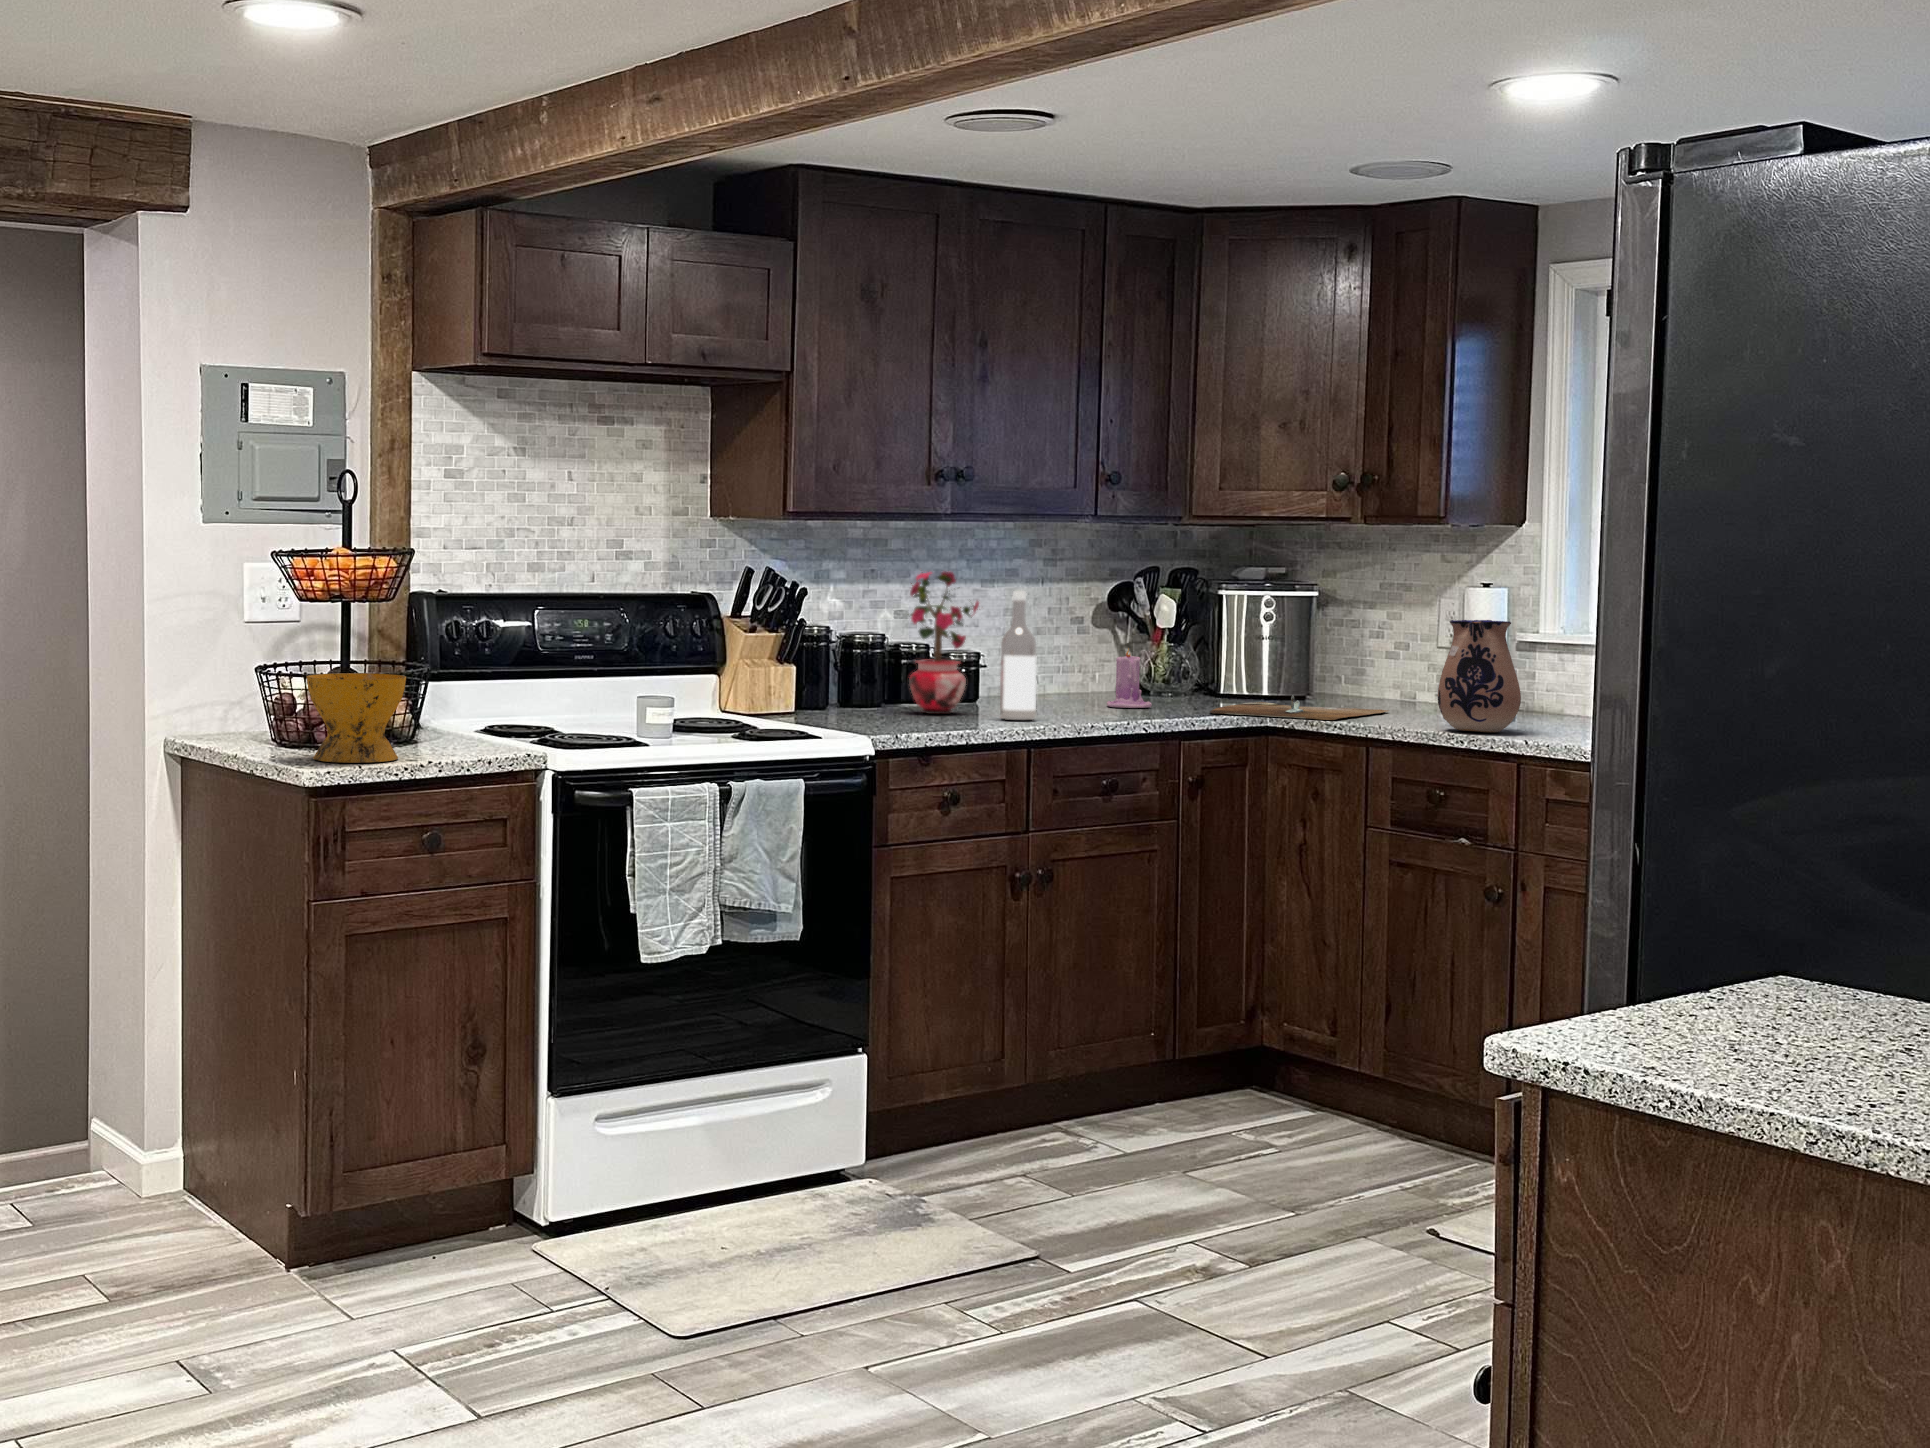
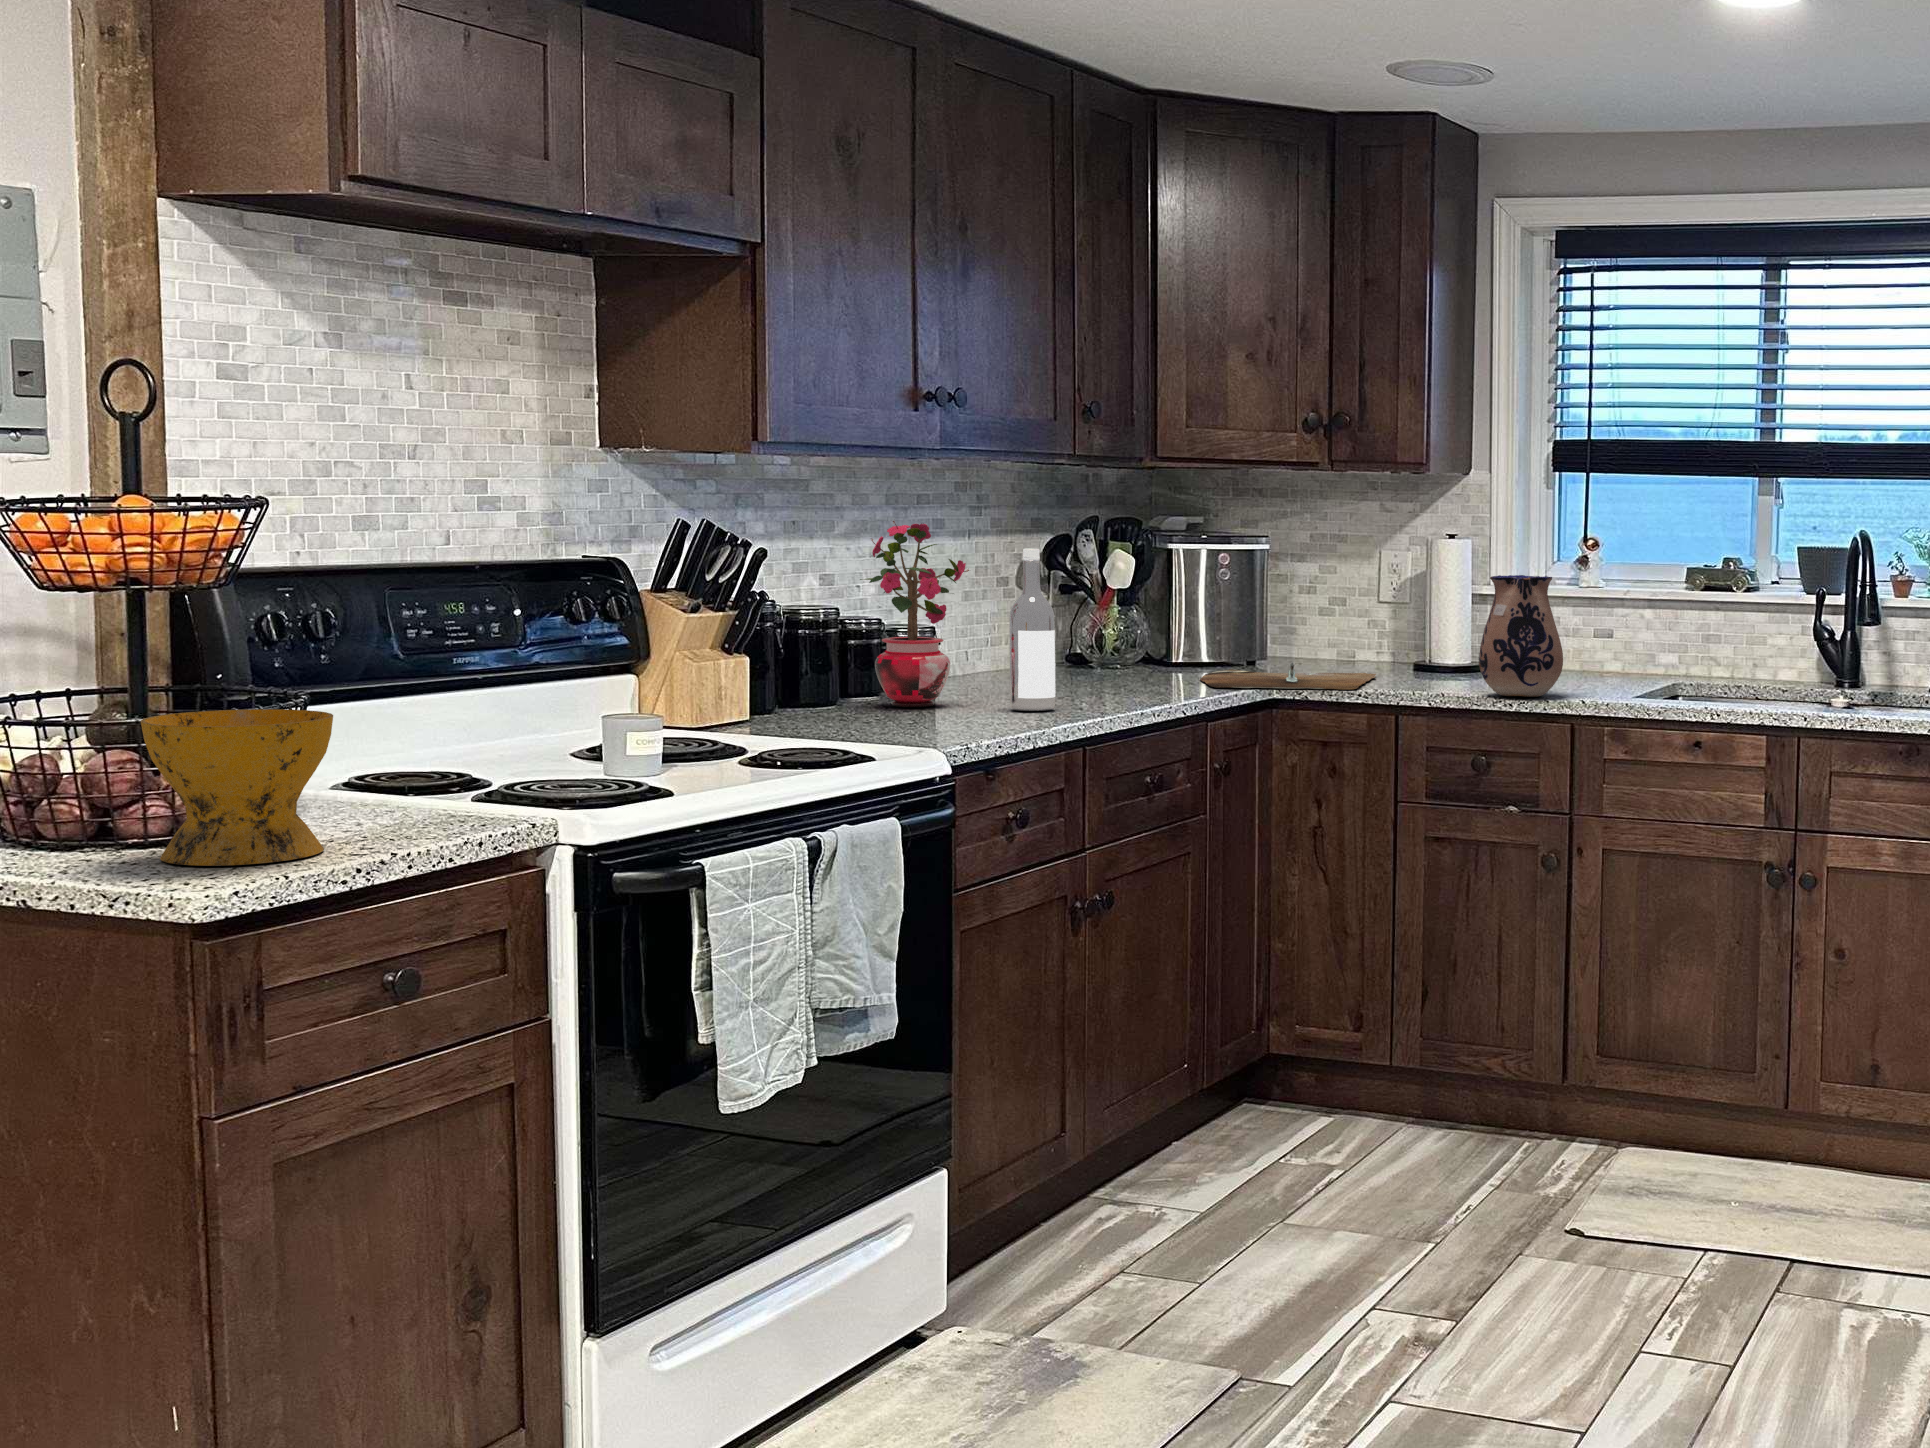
candle: present [1107,649,1152,708] -> none [1076,613,1132,685]

